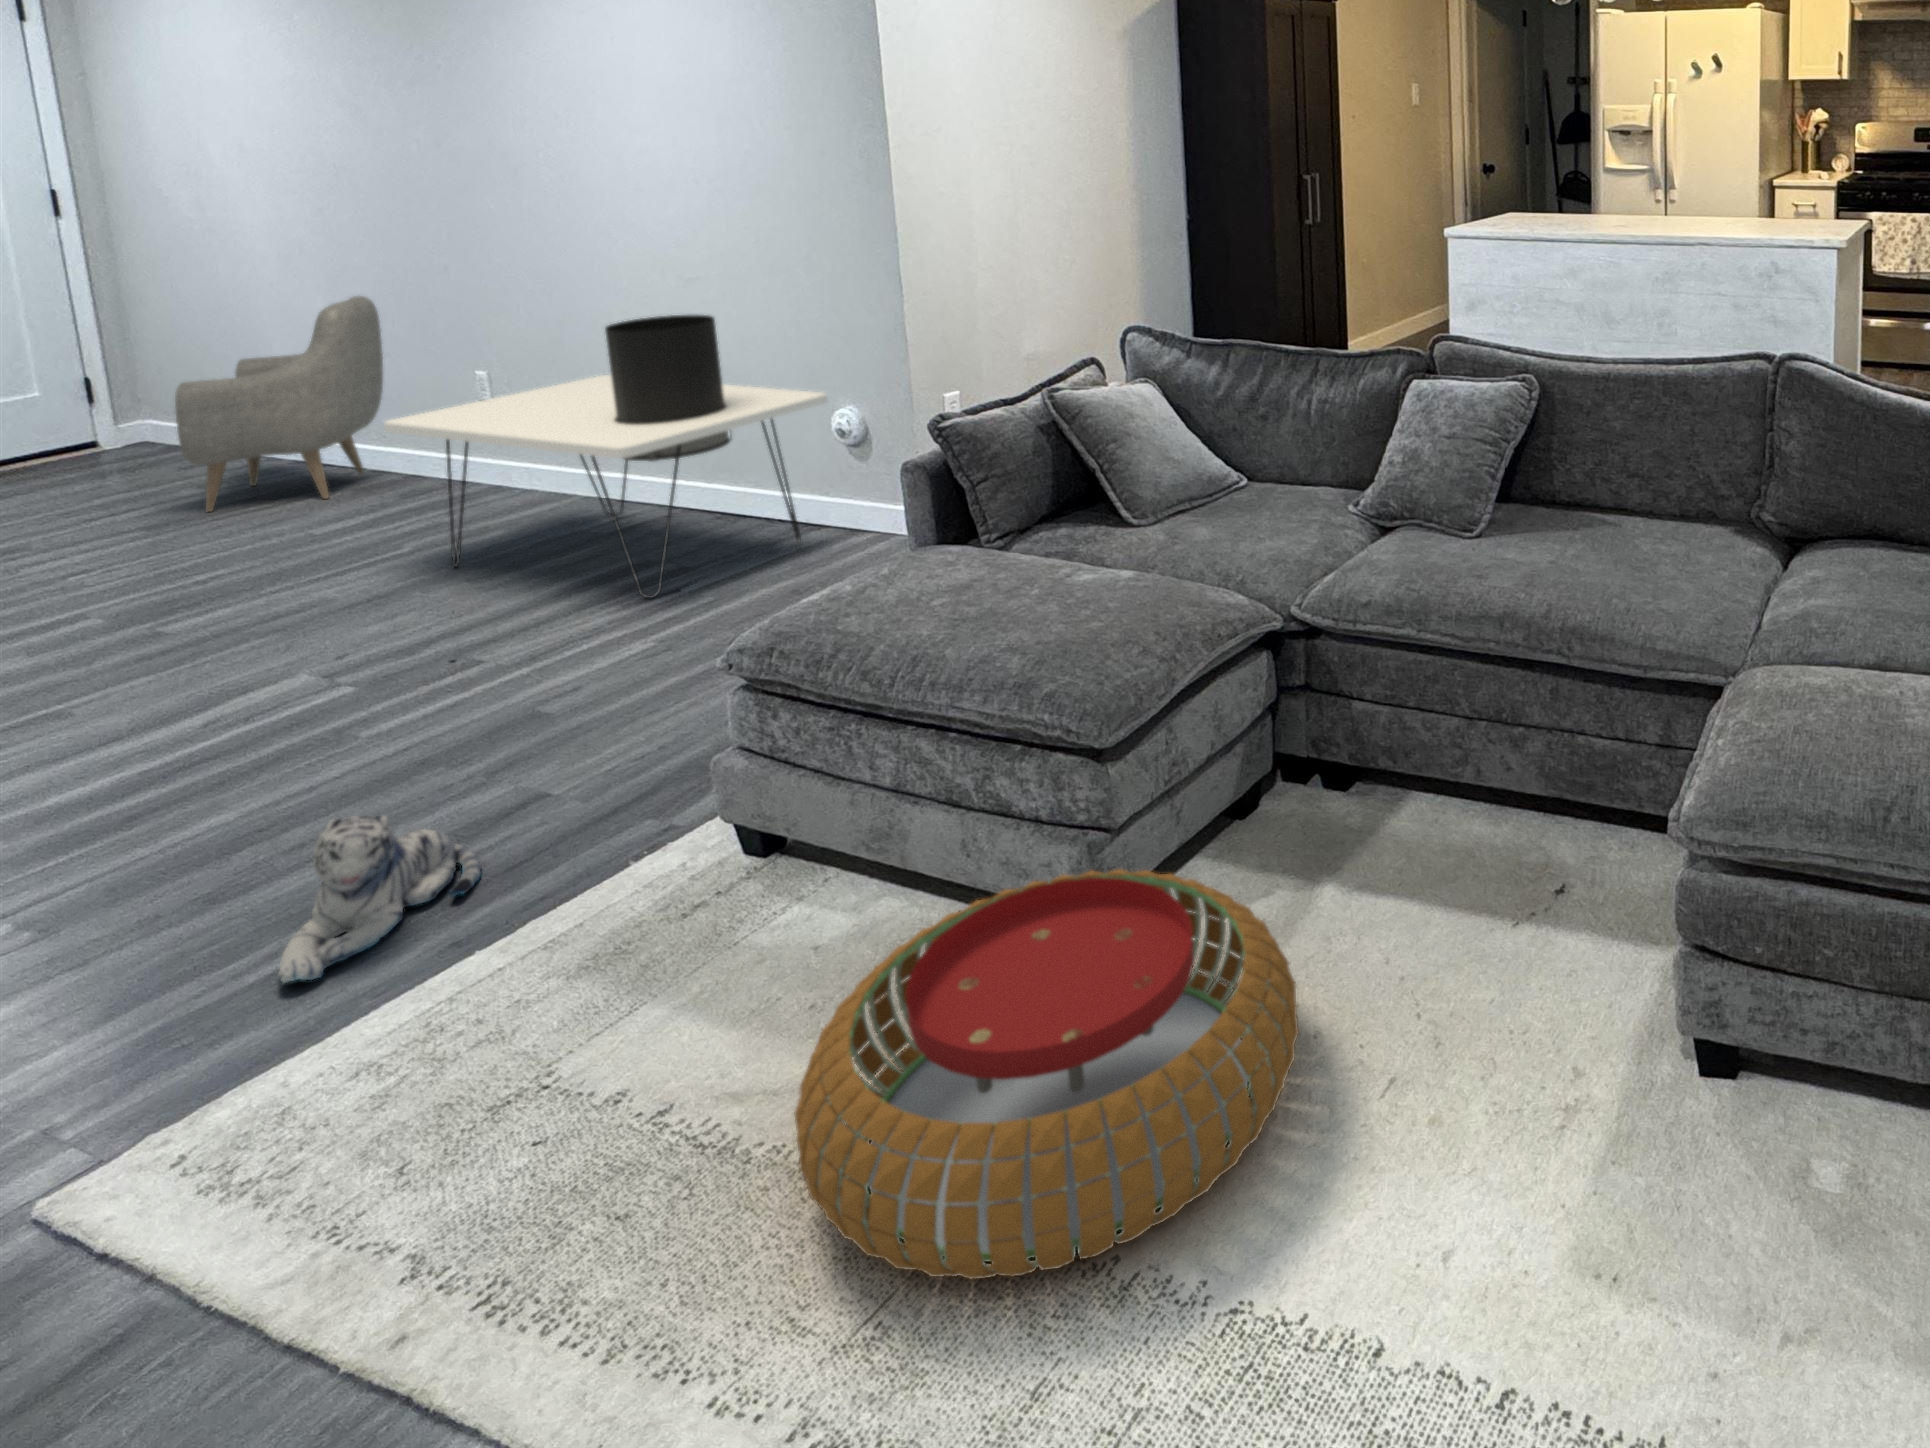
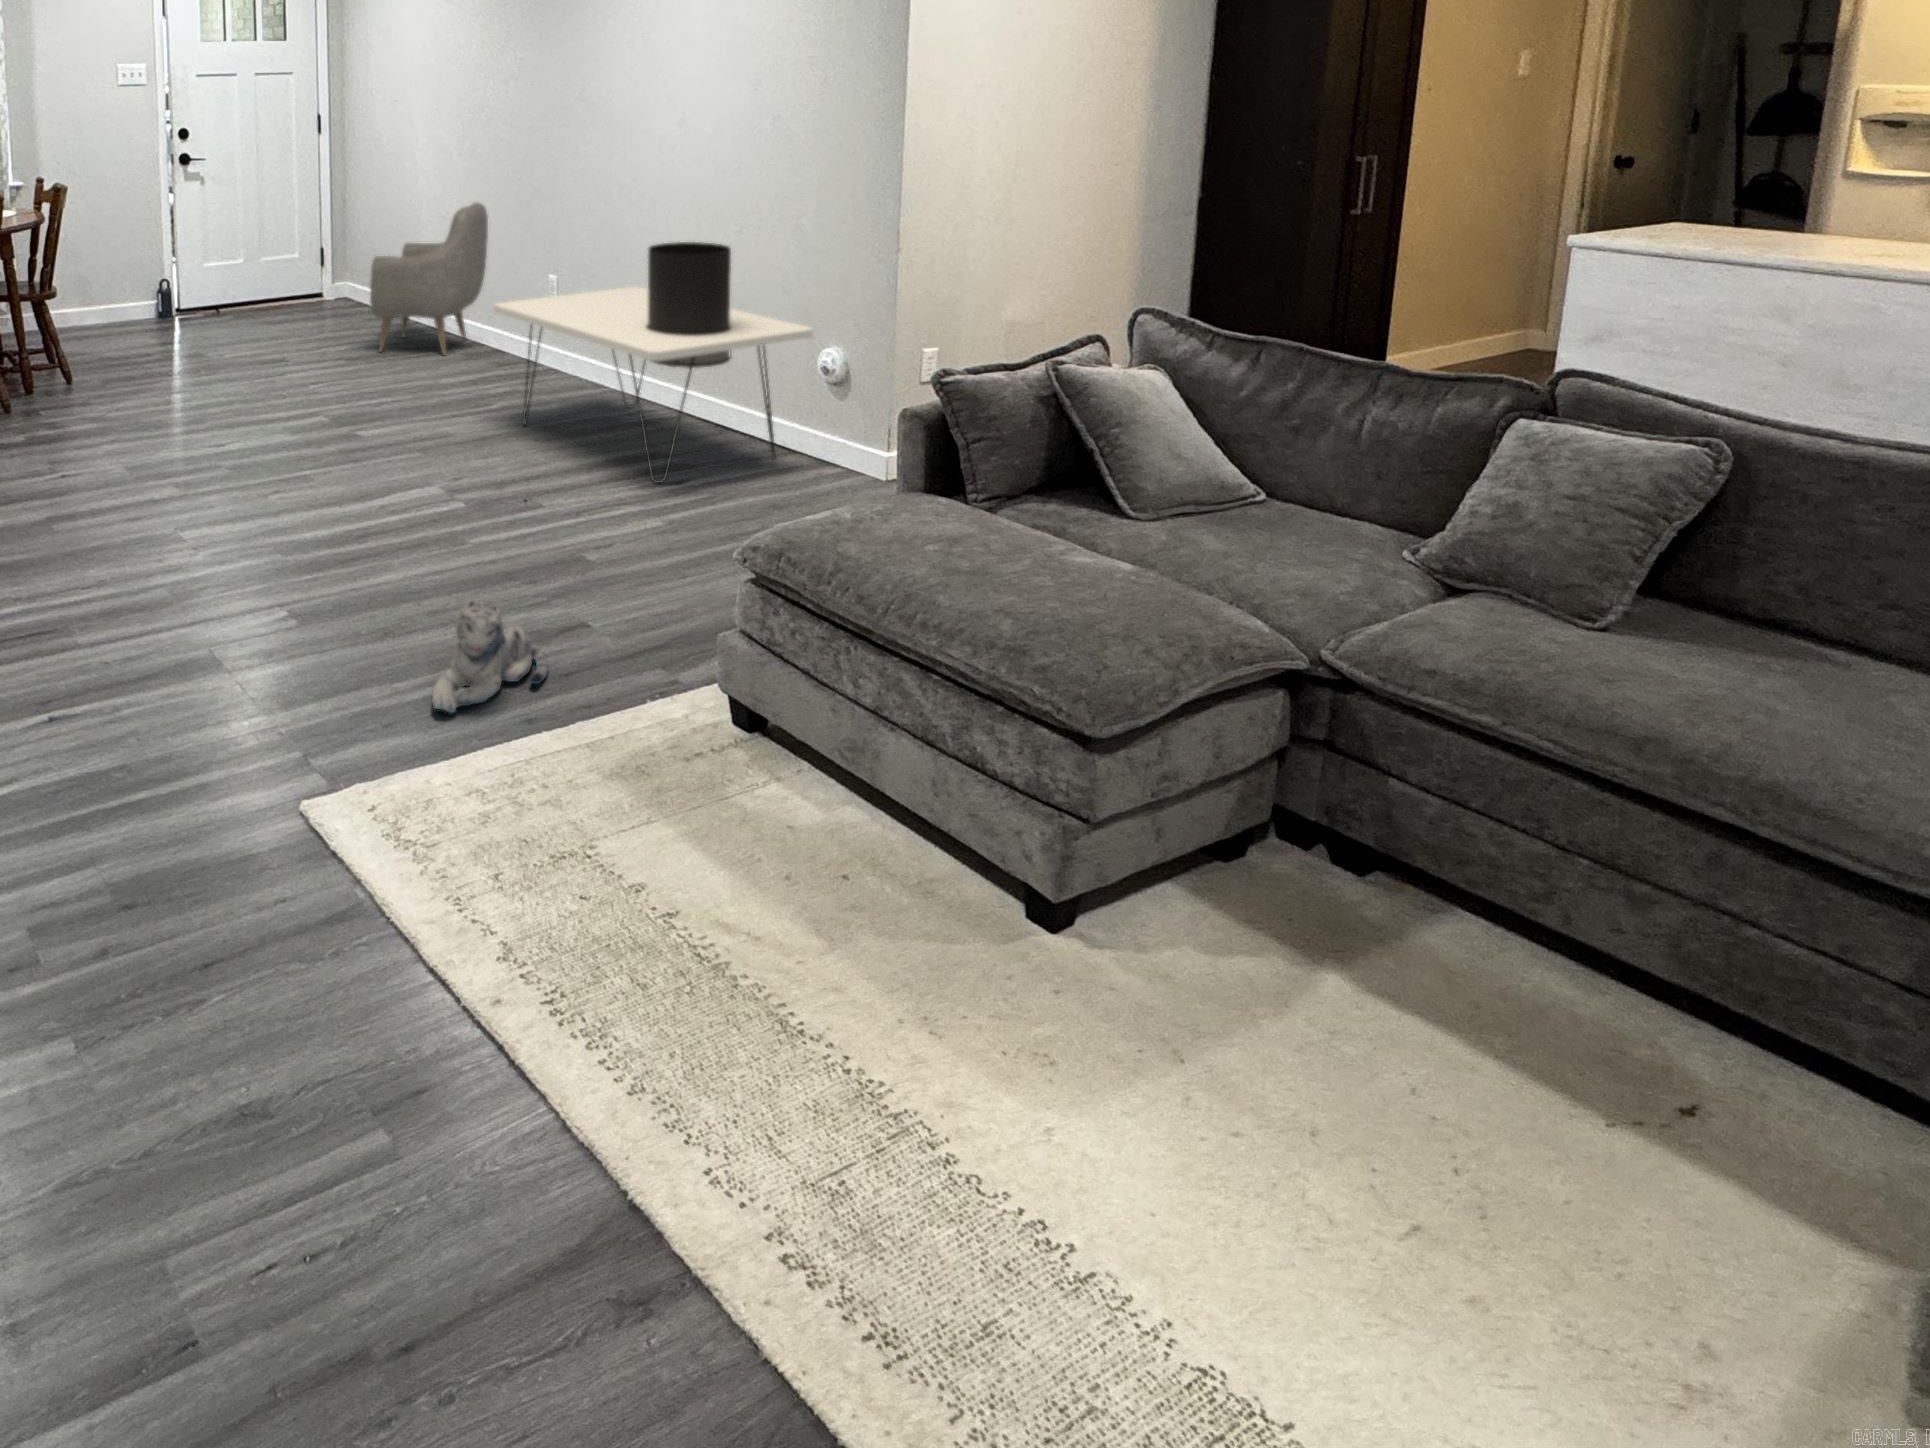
pouf: present [795,869,1298,1279] -> none [785,842,1298,1236]

